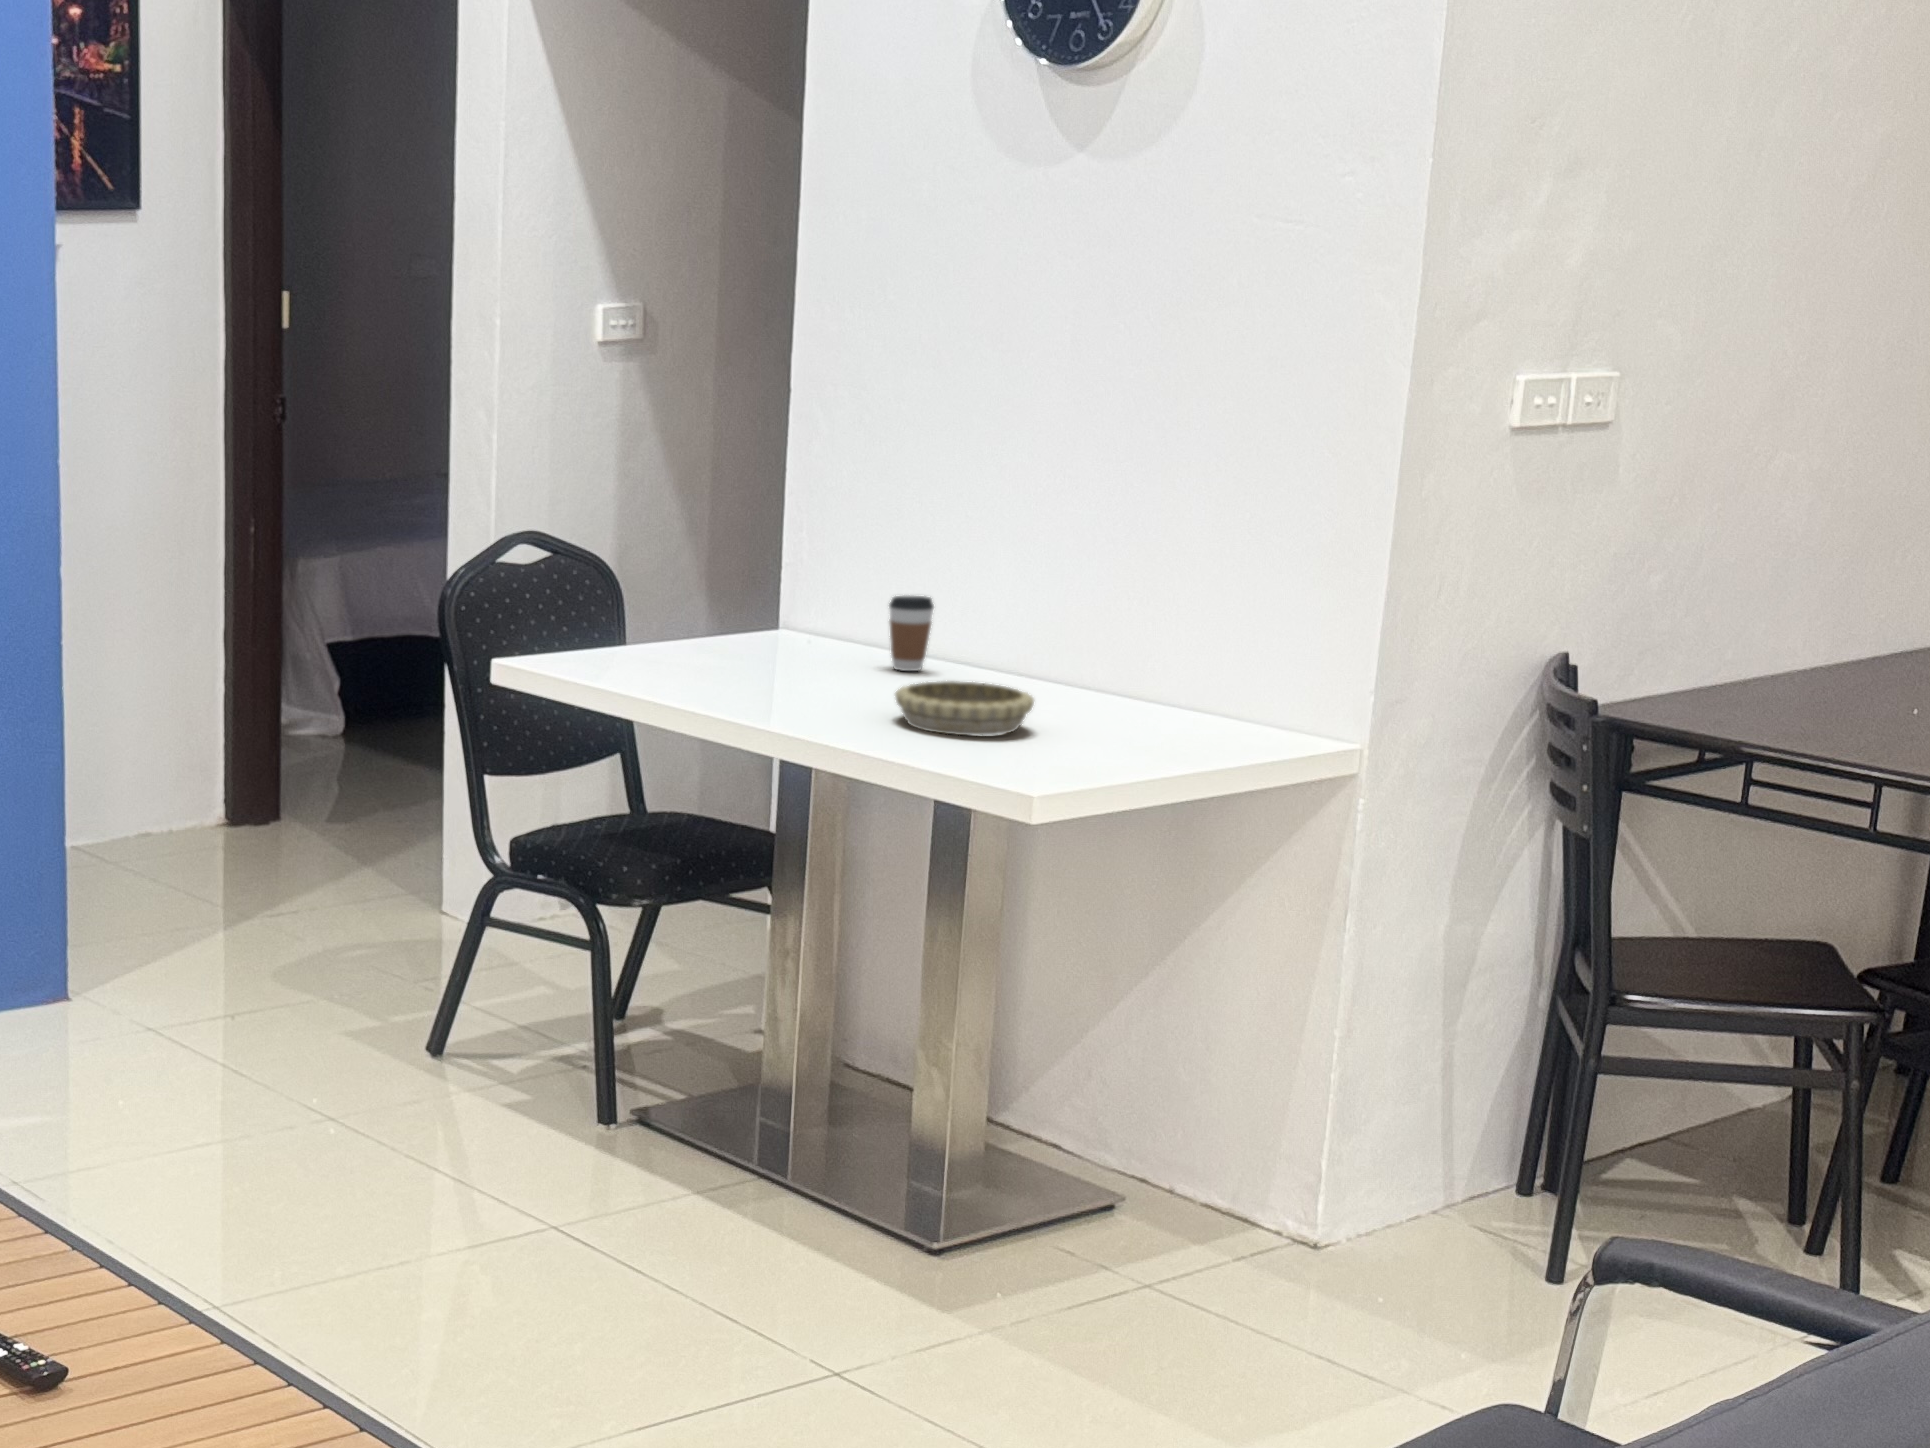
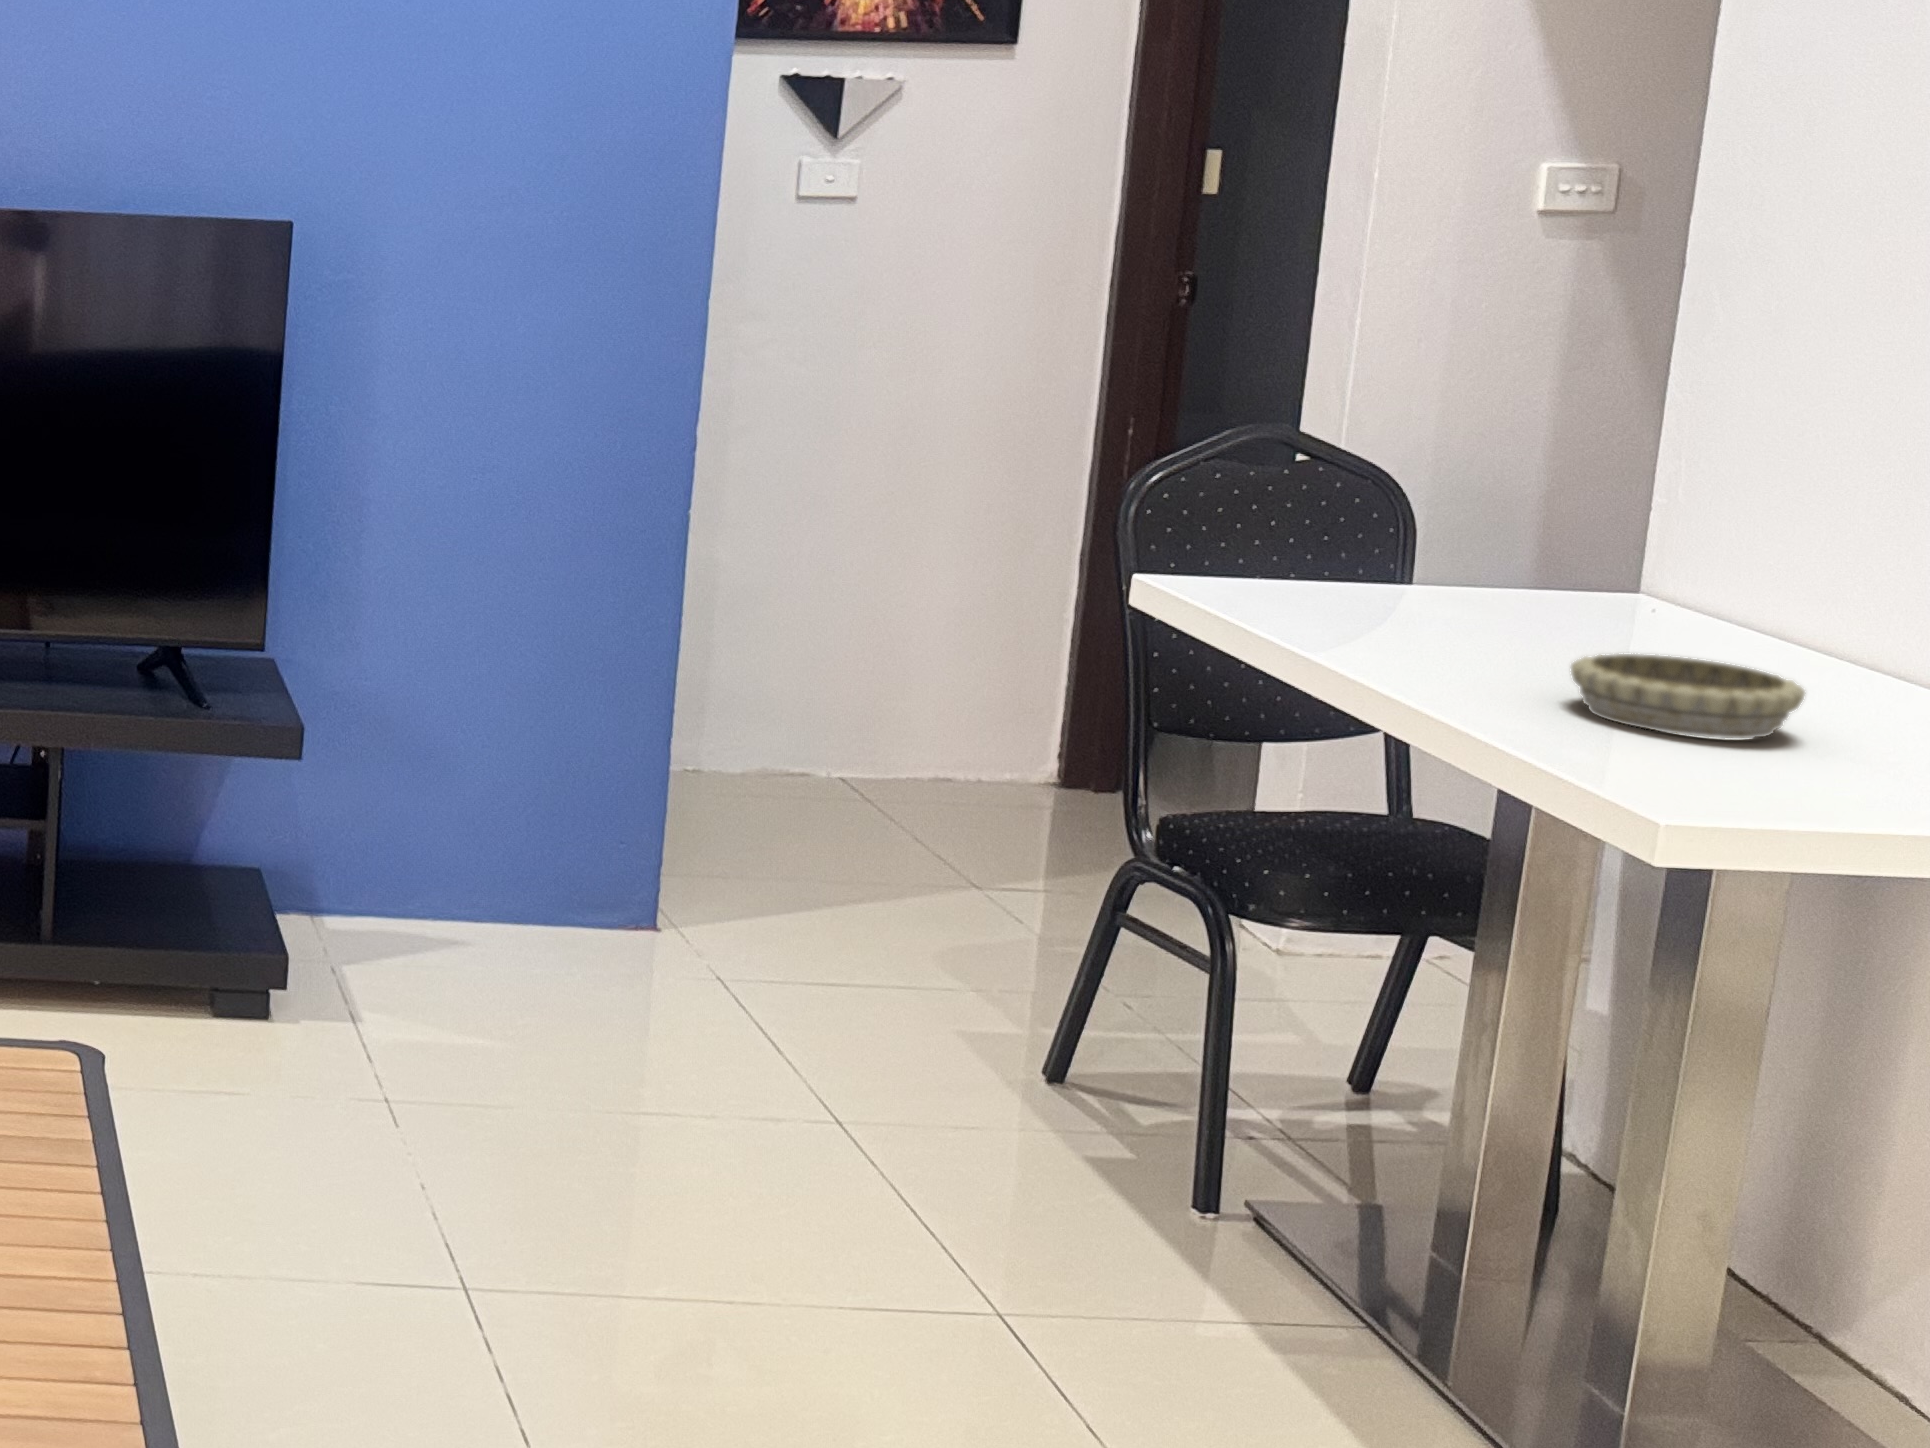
coffee cup: present [889,596,934,671] -> none [1707,547,1784,657]

